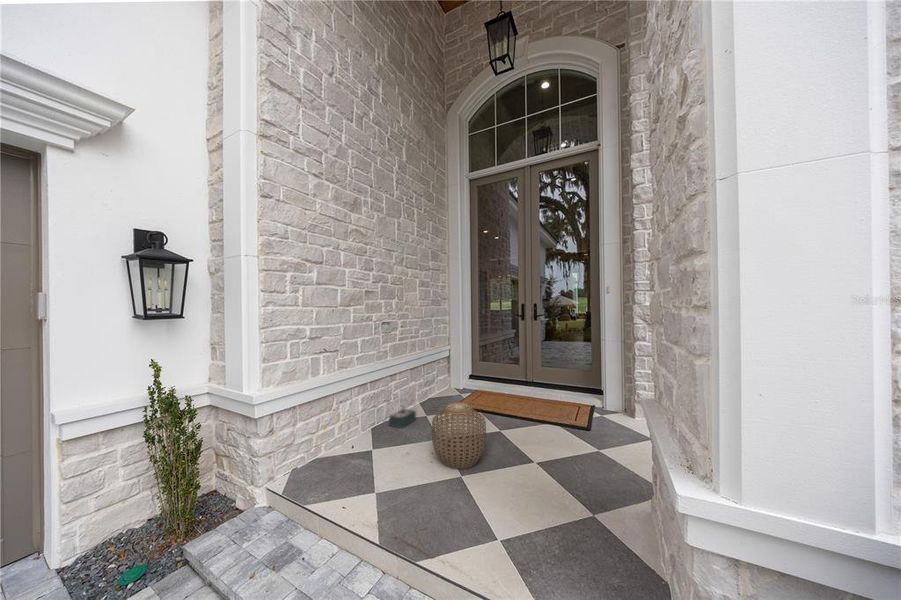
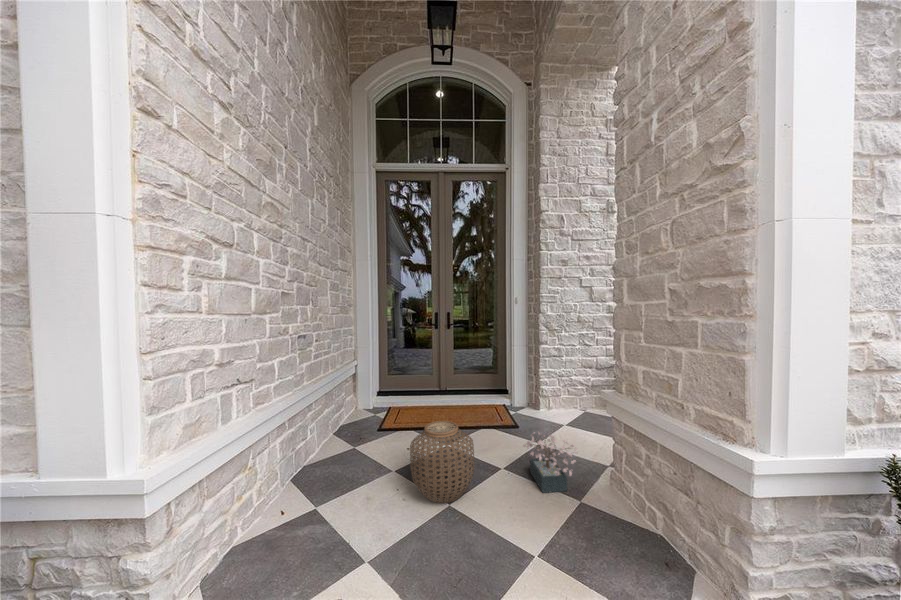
decorative plant: present [383,392,416,428] -> present [523,432,578,493]

